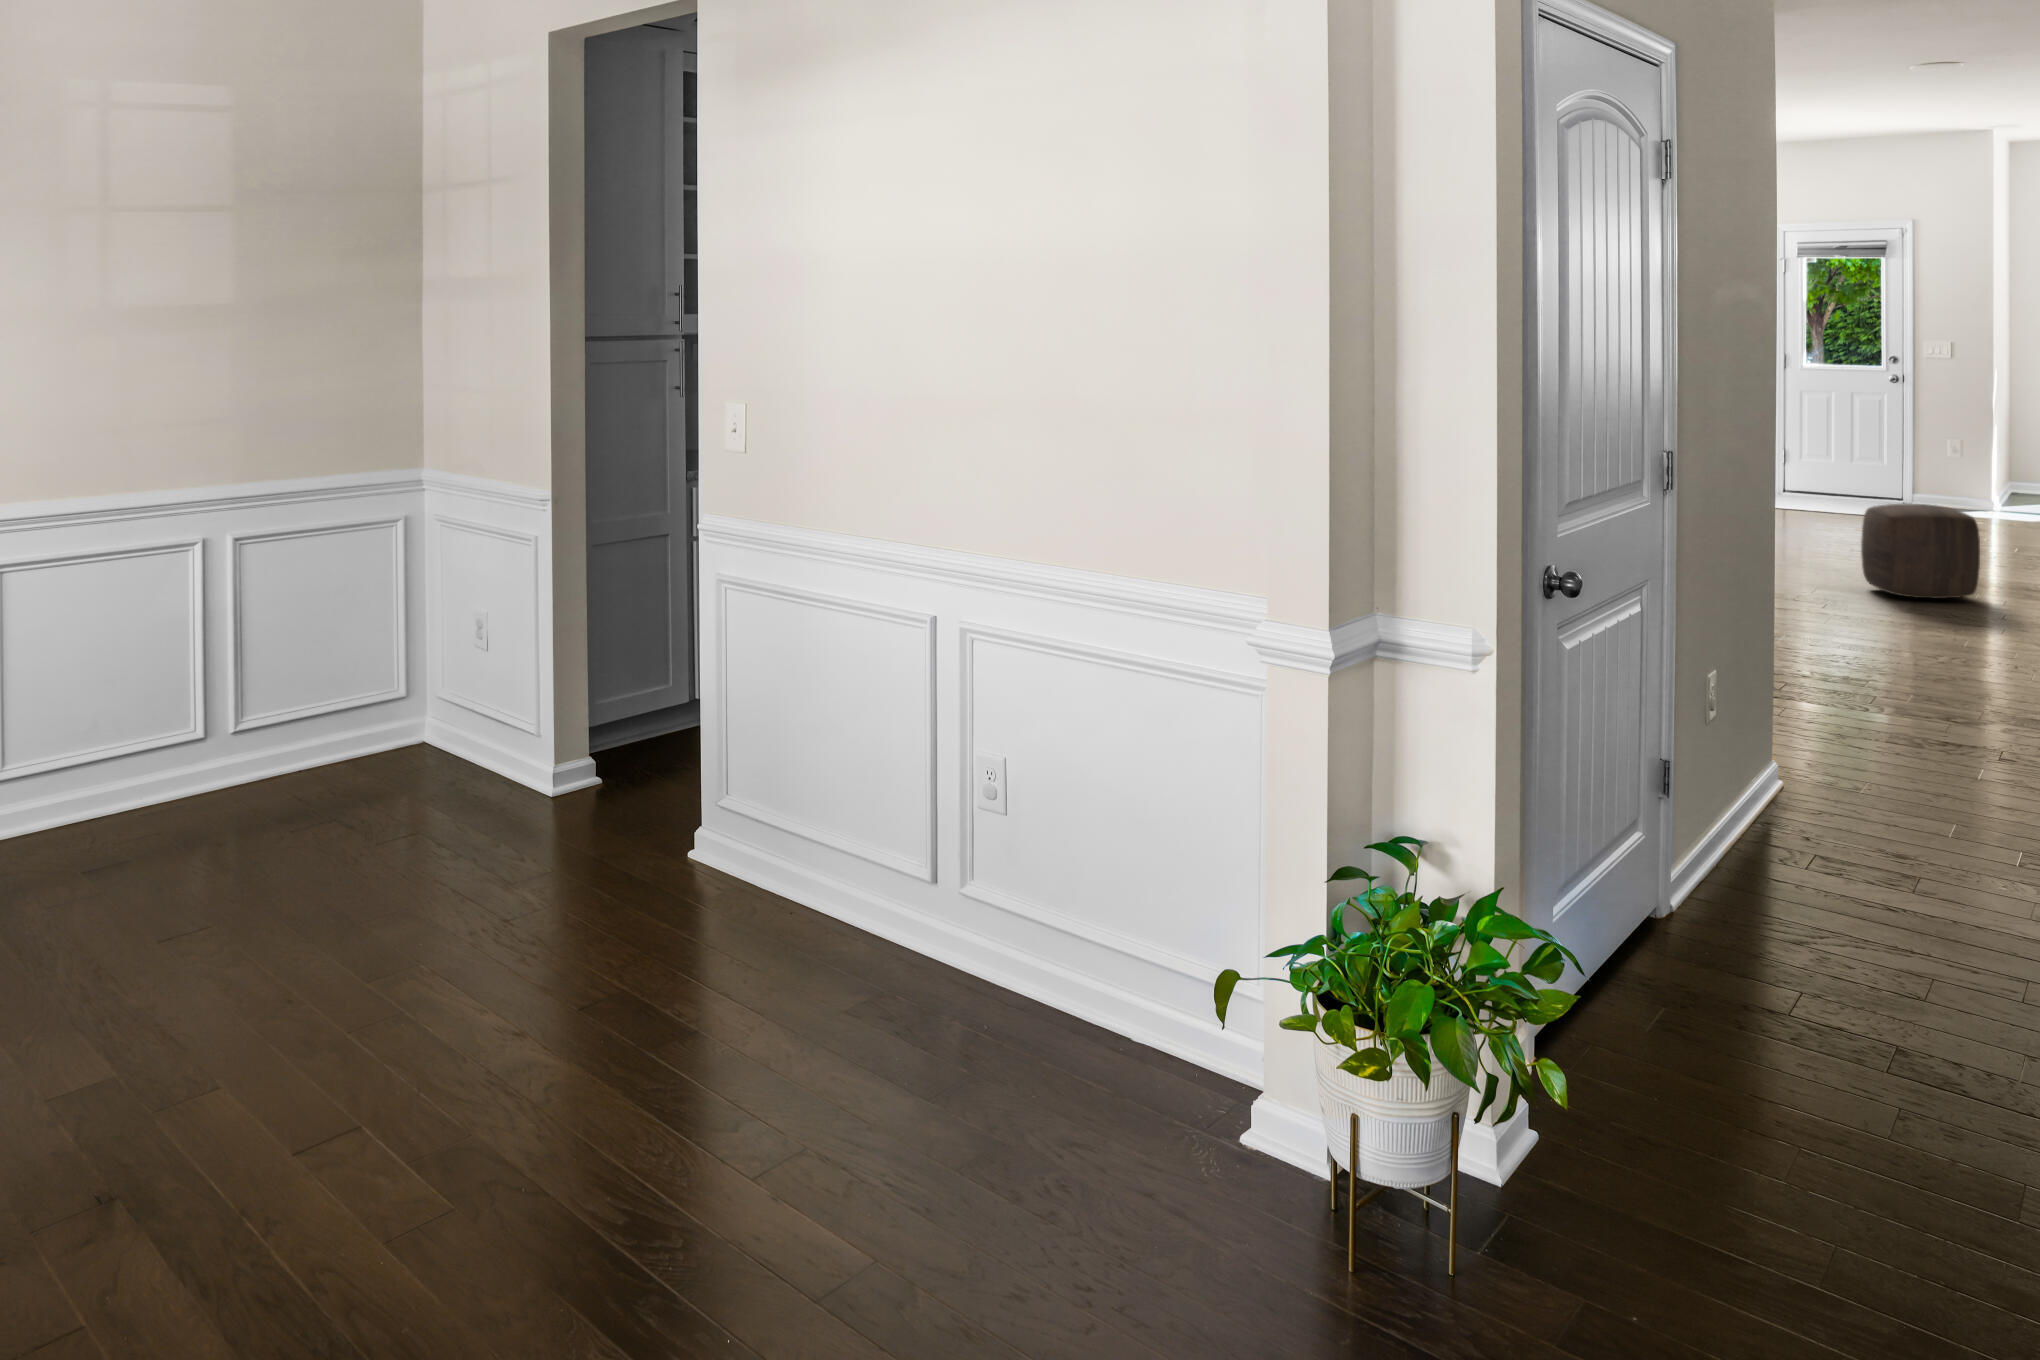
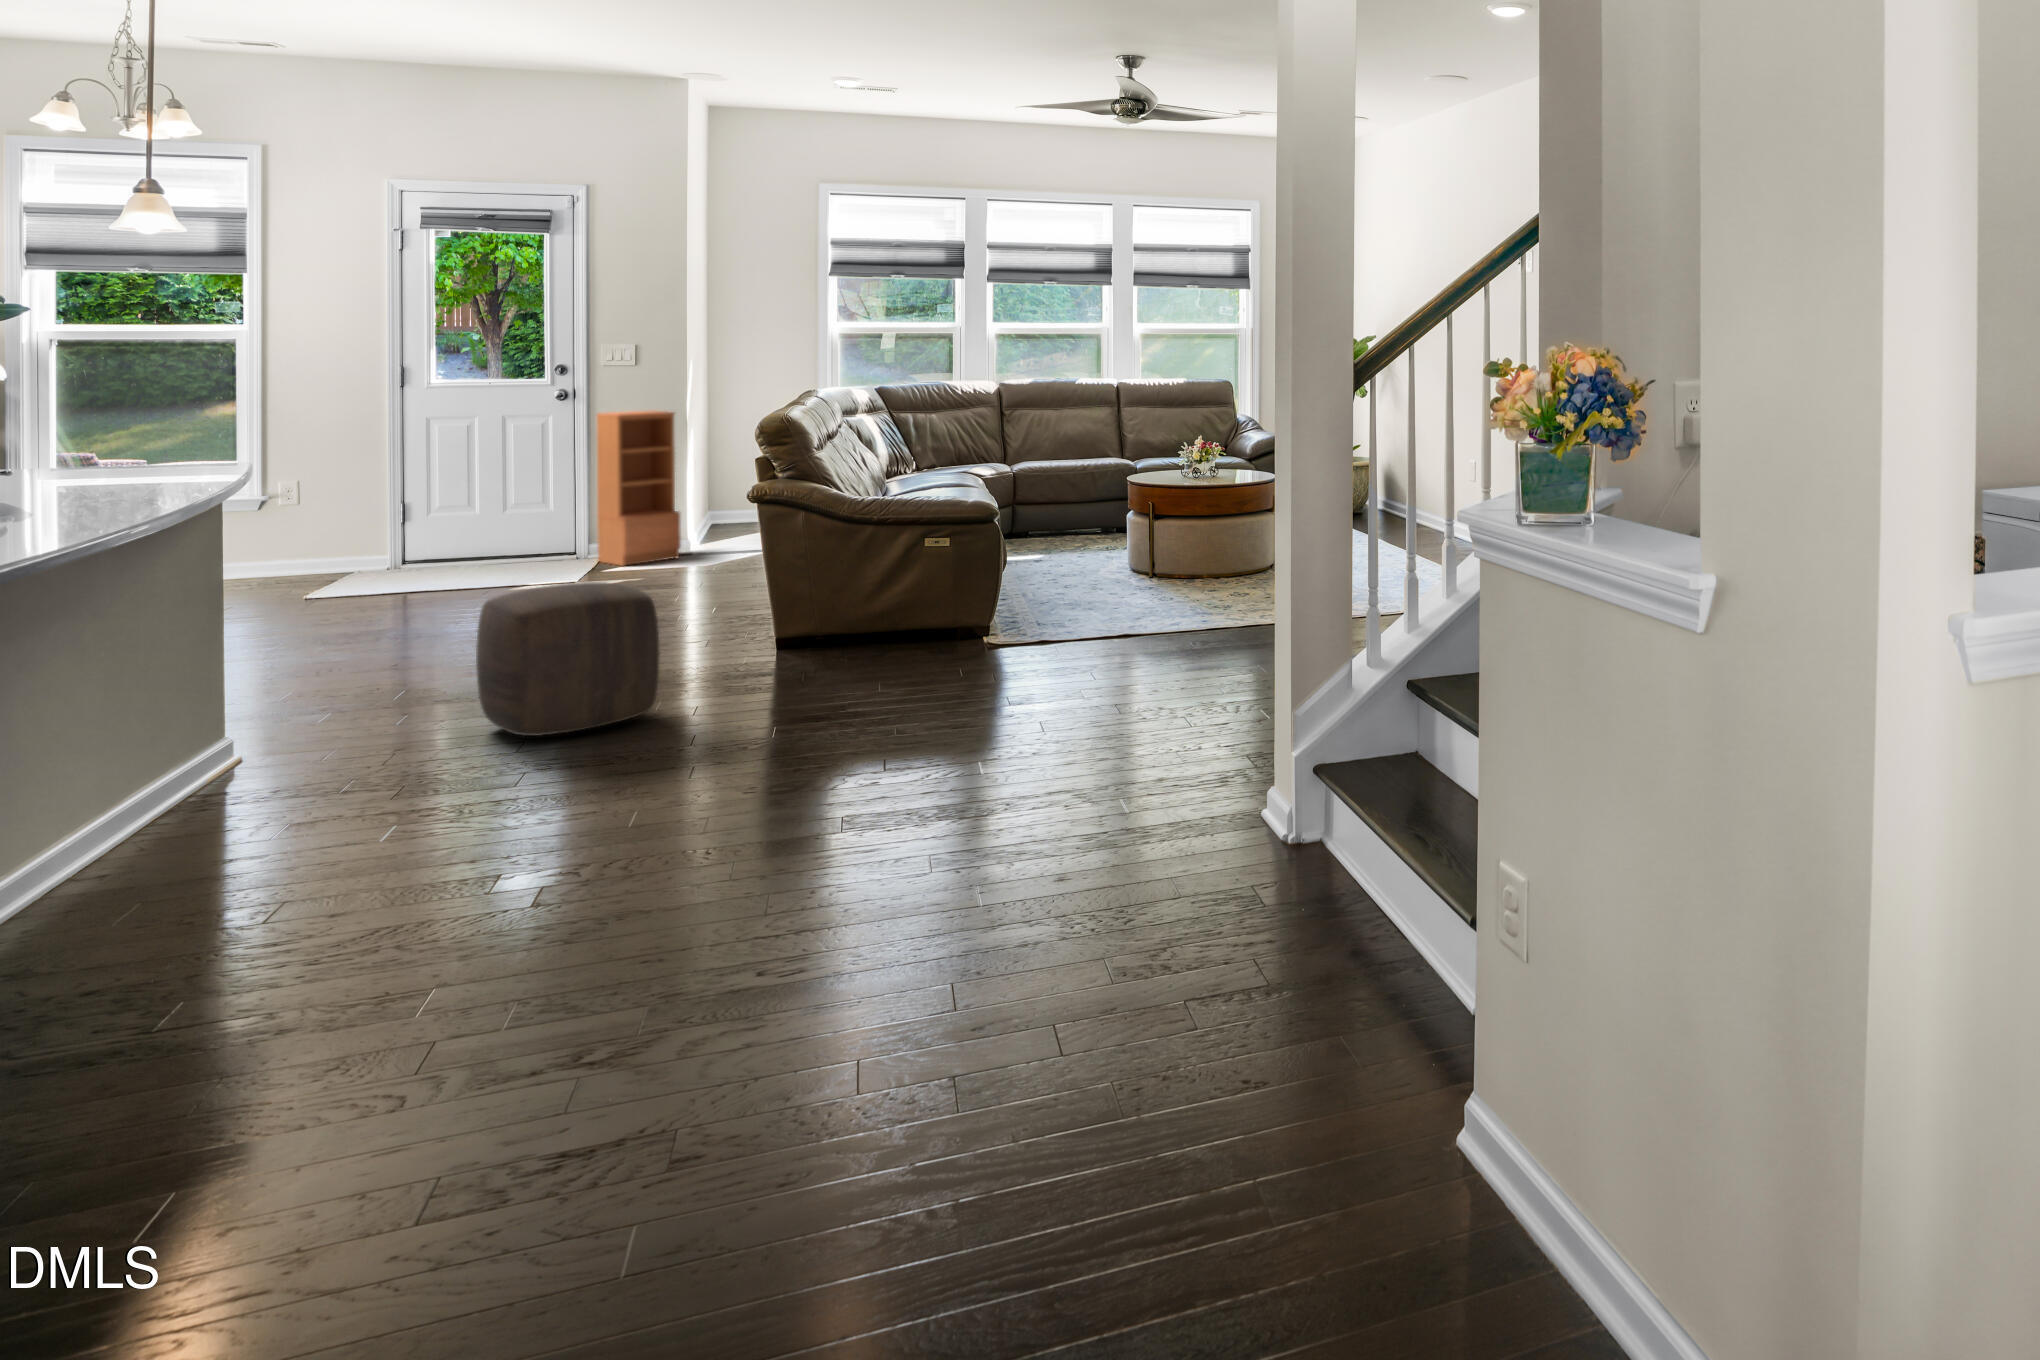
bookcase: none [1917,396,1985,516] -> present [597,411,681,566]

